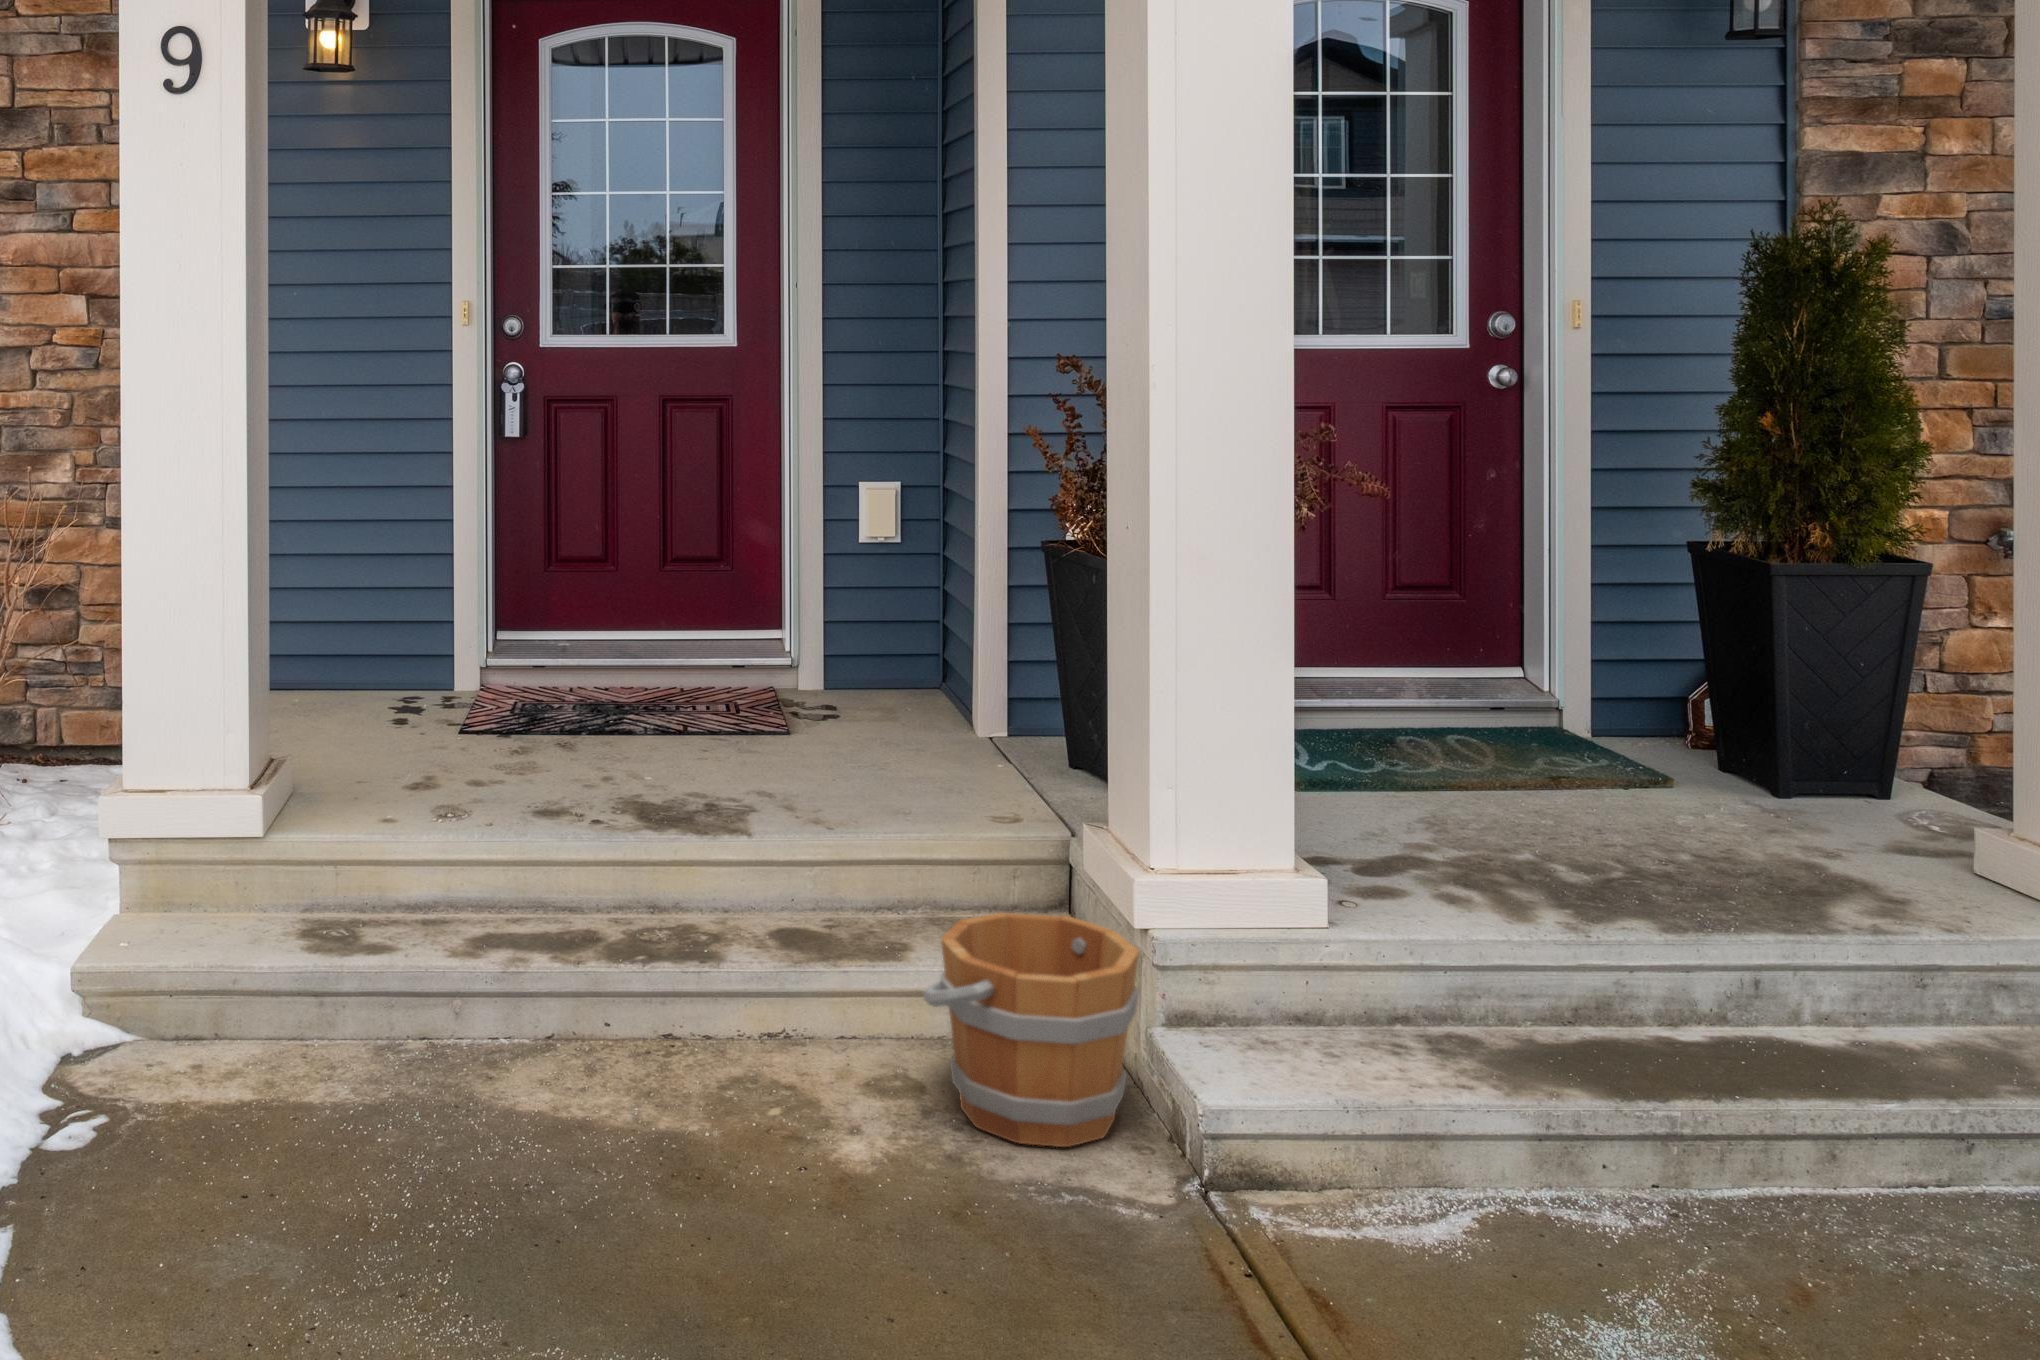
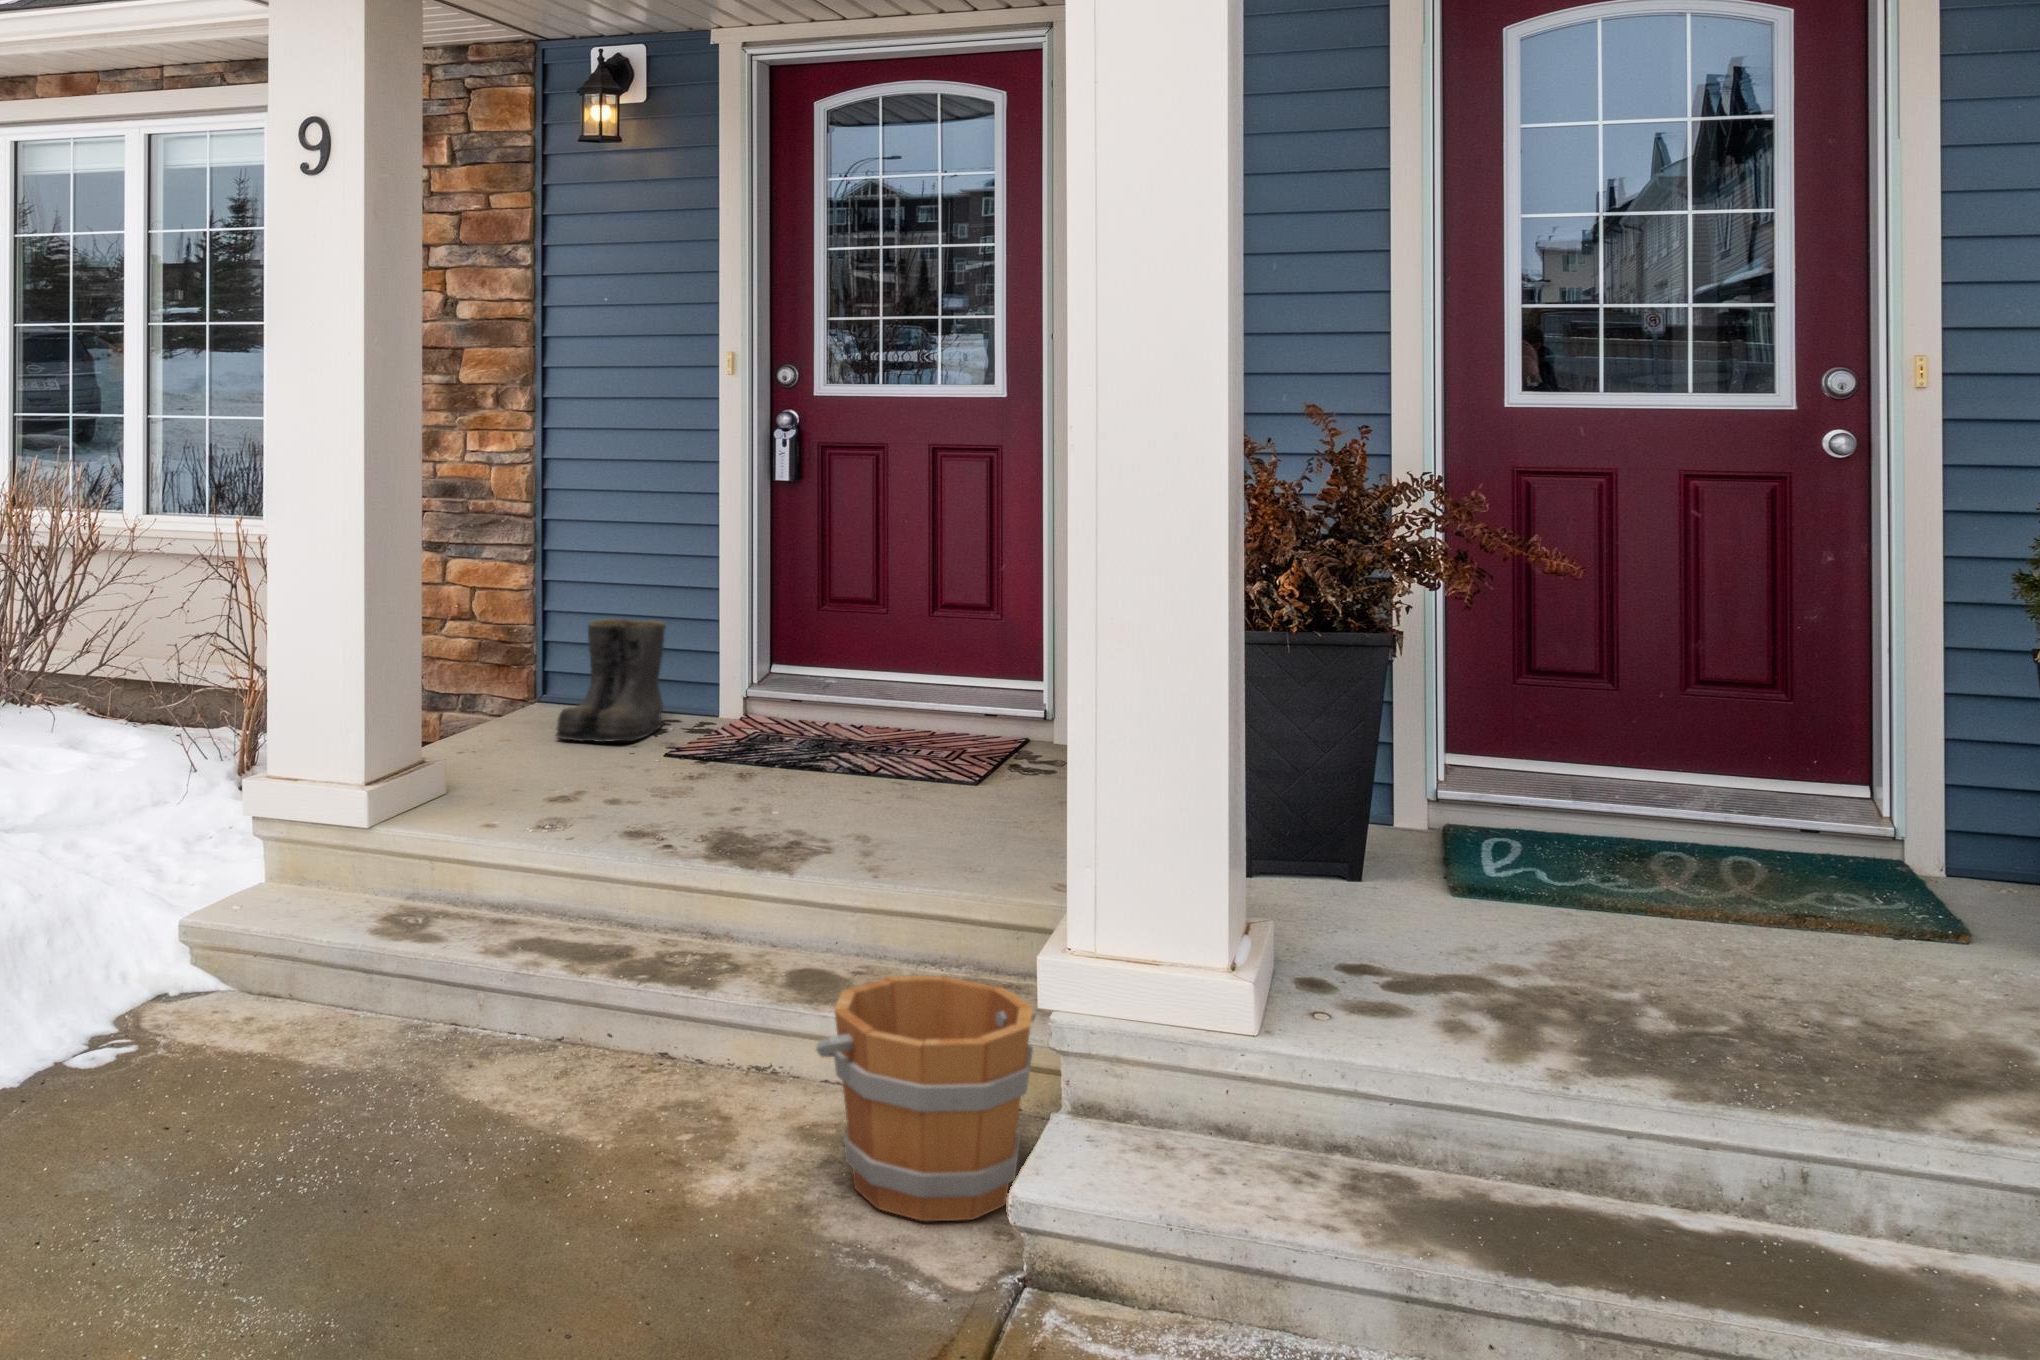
boots: none [312,582,409,715] -> present [556,619,666,742]

